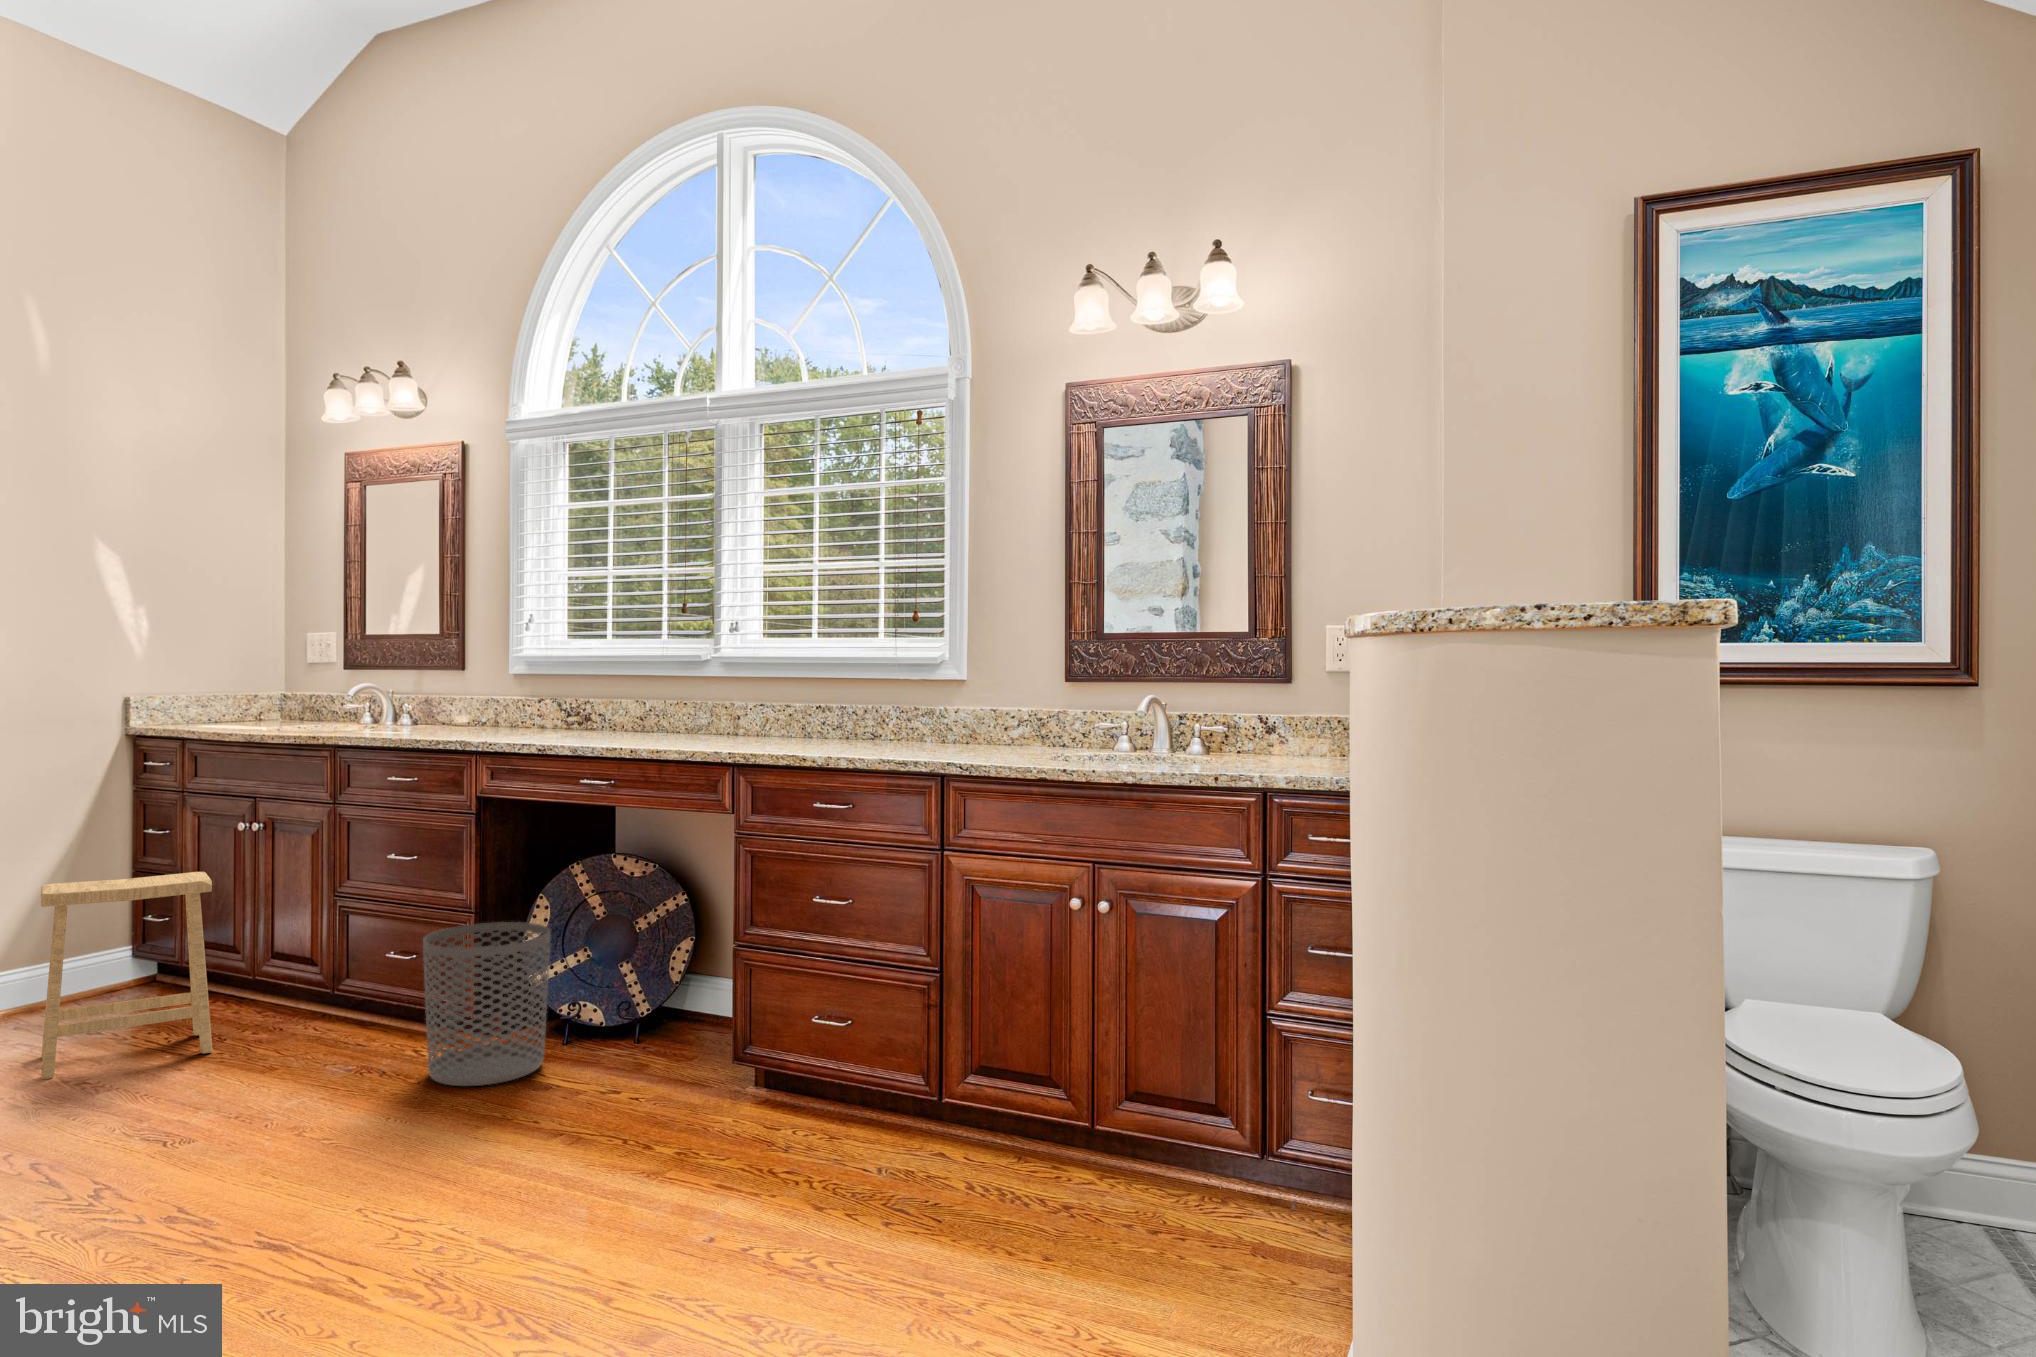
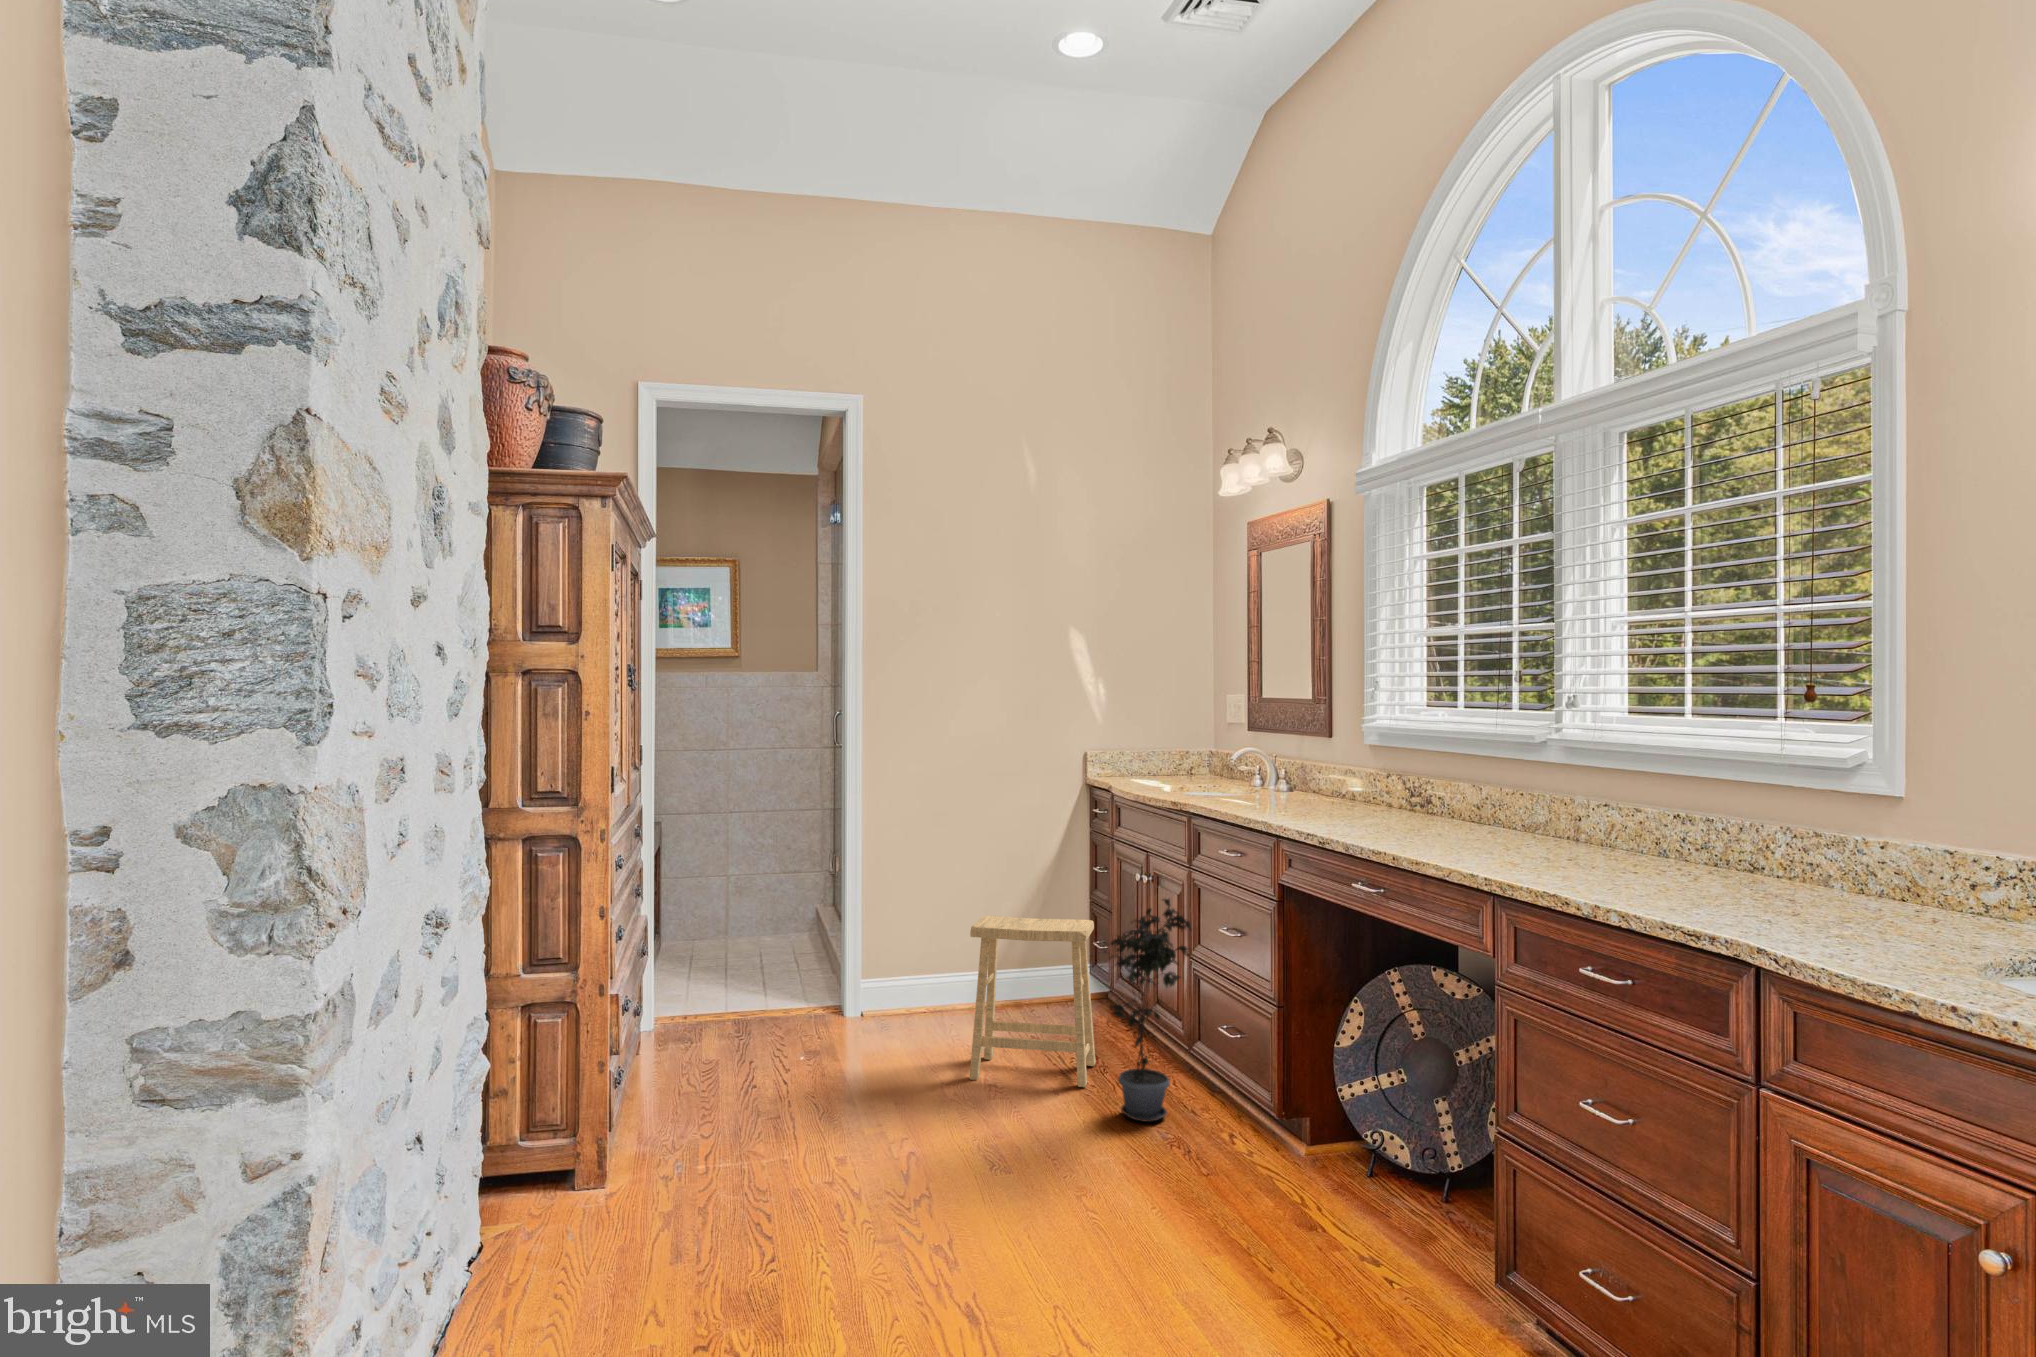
potted plant: none [253,827,370,1062] -> present [1105,899,1191,1122]
waste bin: present [423,922,551,1086] -> none [1211,1021,1338,1205]

